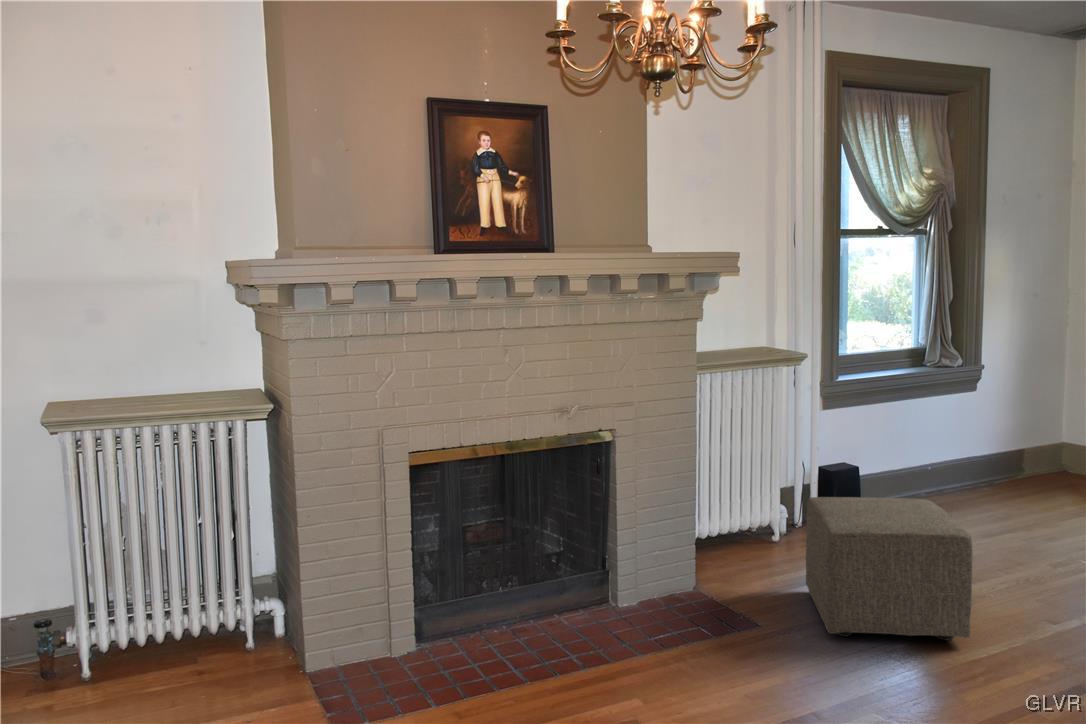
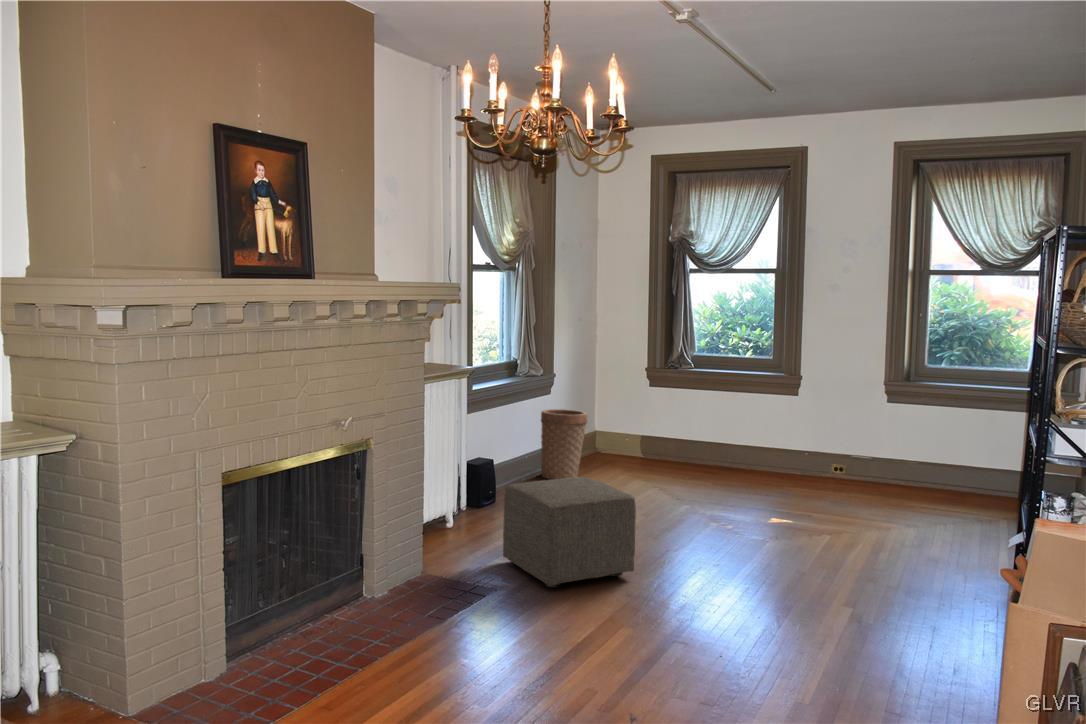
basket: none [956,410,1024,501] -> present [541,409,588,479]

